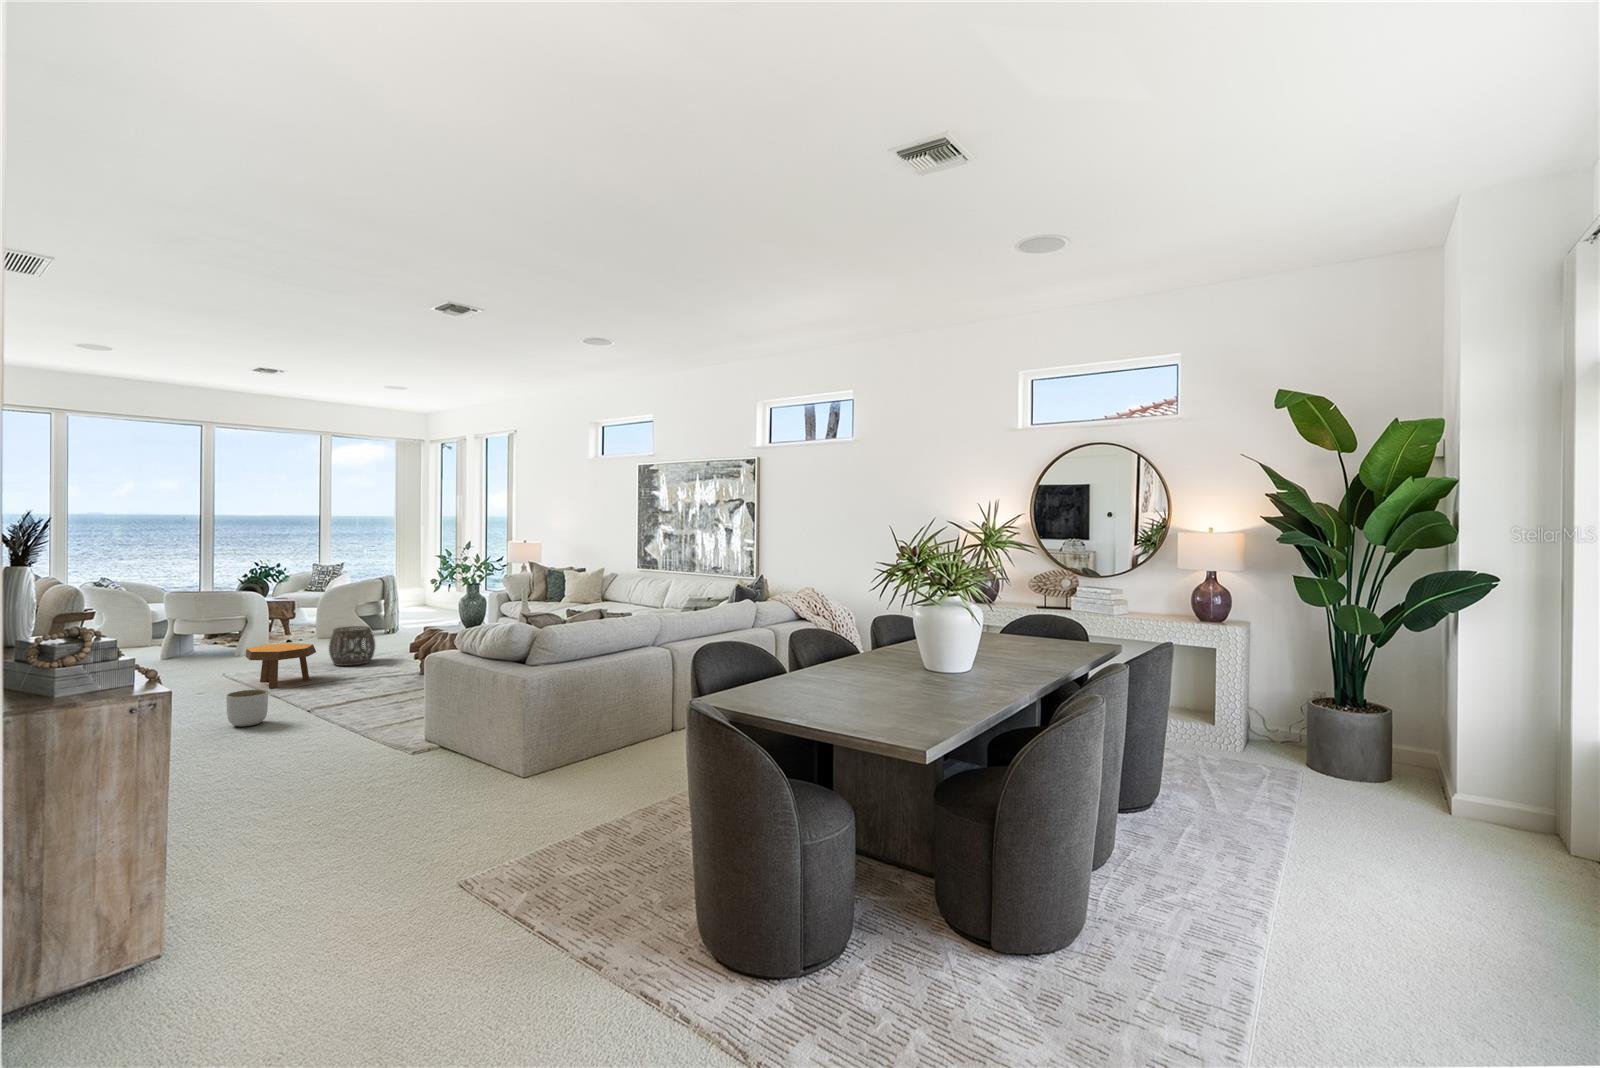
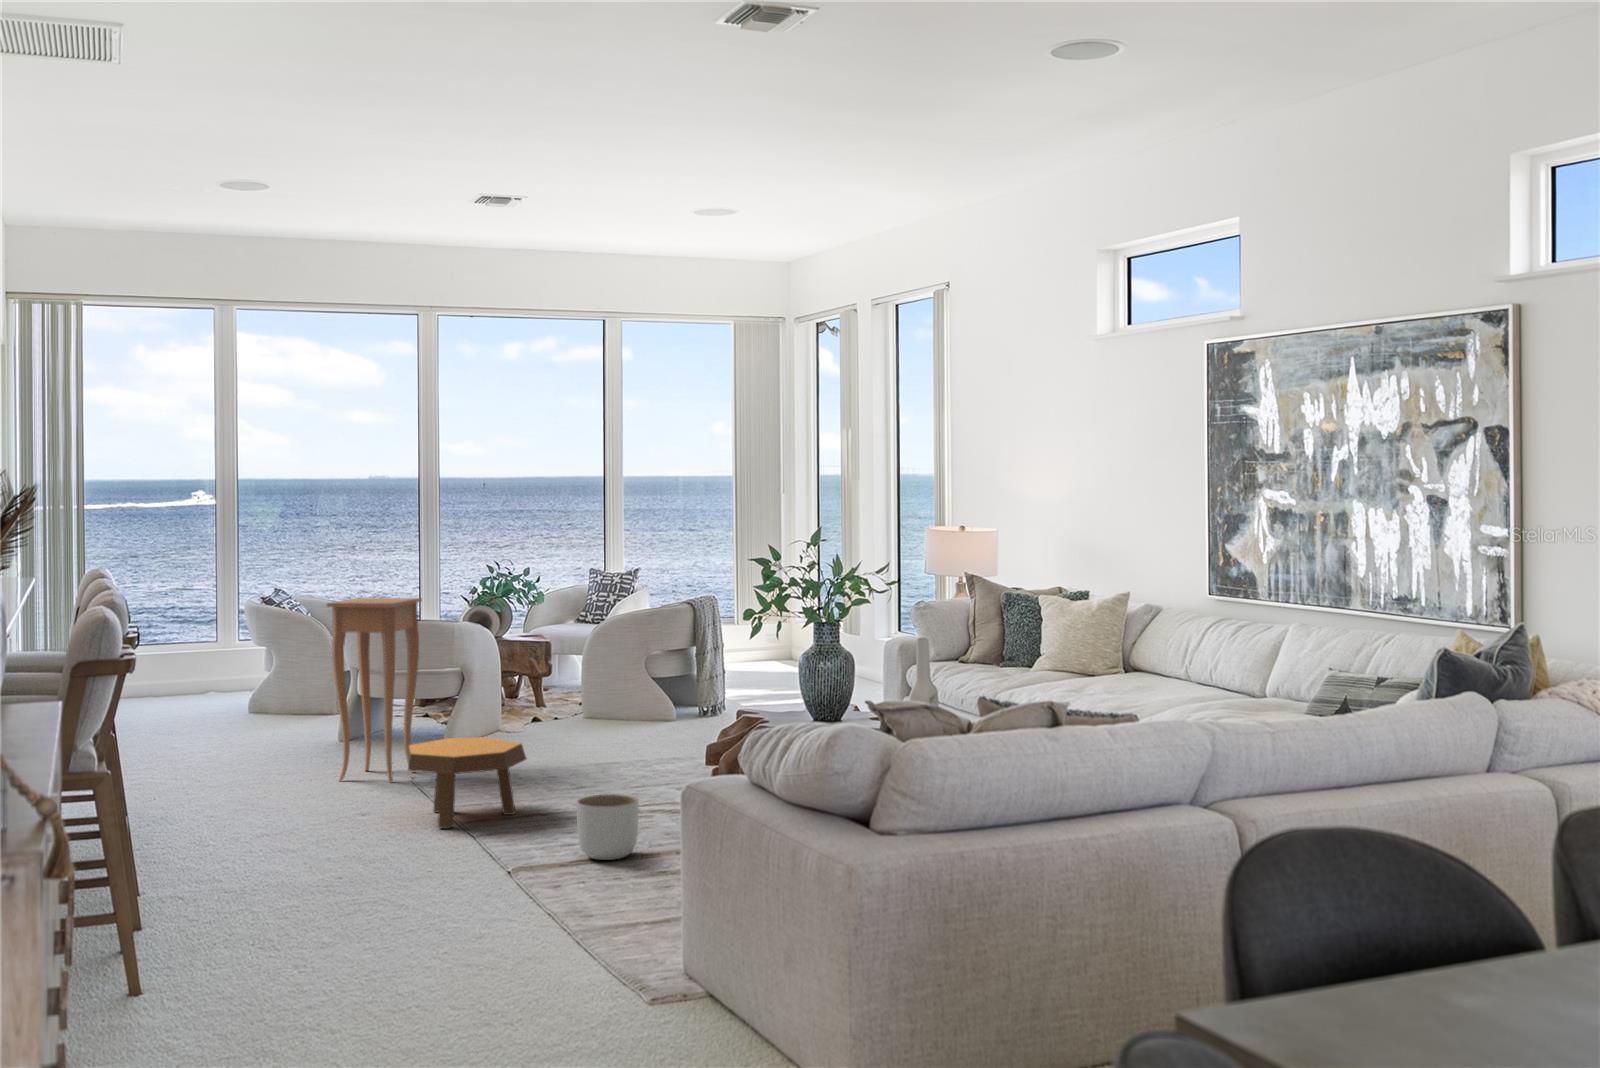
side table: none [182,576,239,673] -> present [327,598,422,782]
woven basket: present [329,626,375,666] -> none [563,706,648,788]
planter: present [226,689,268,727] -> present [576,794,639,860]

